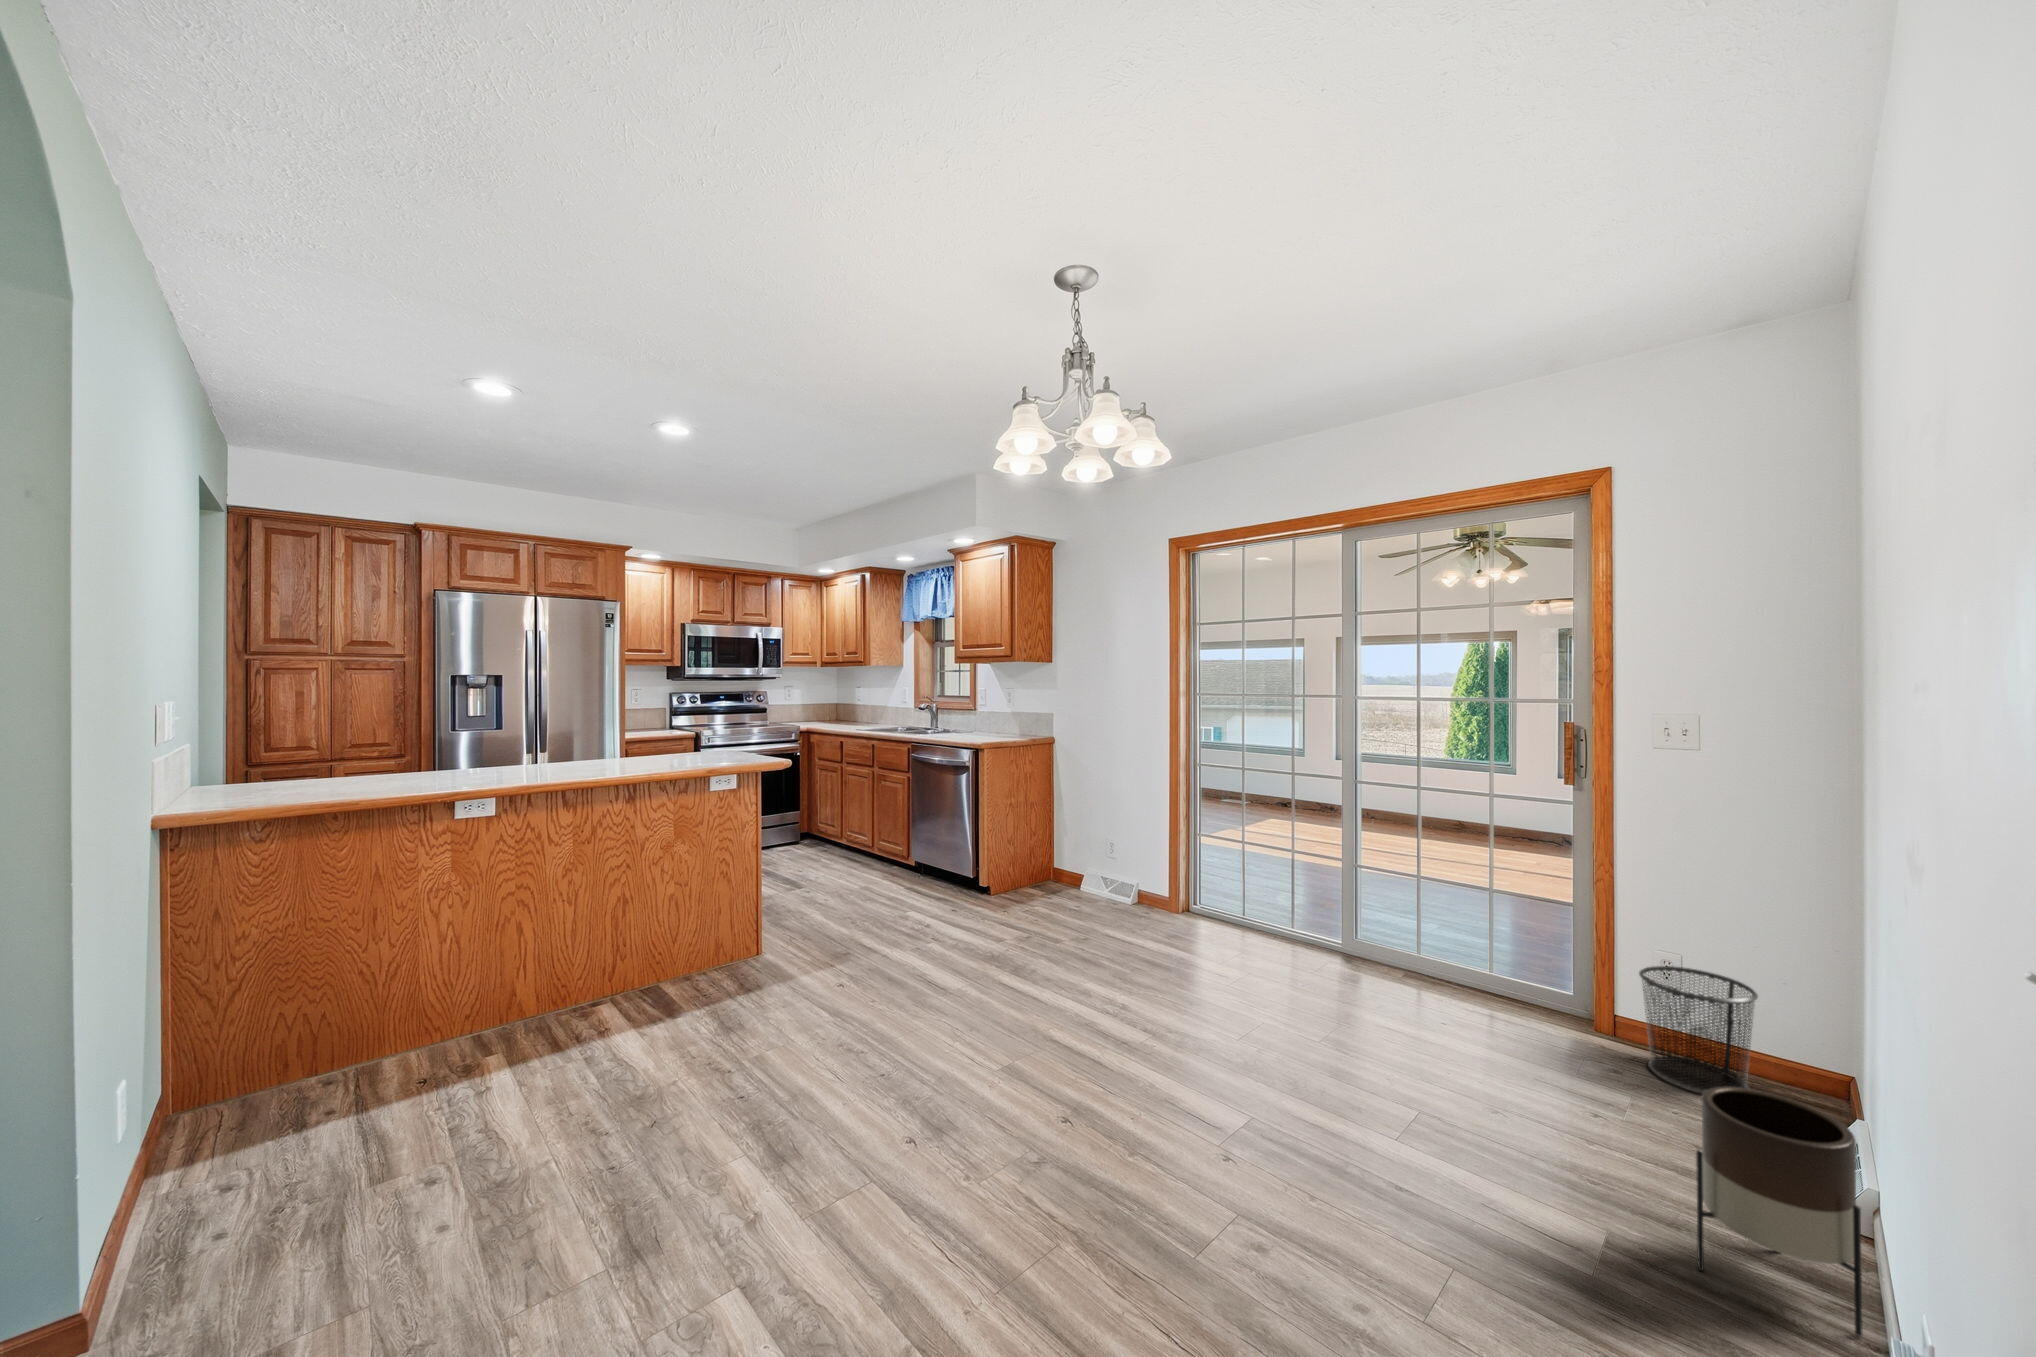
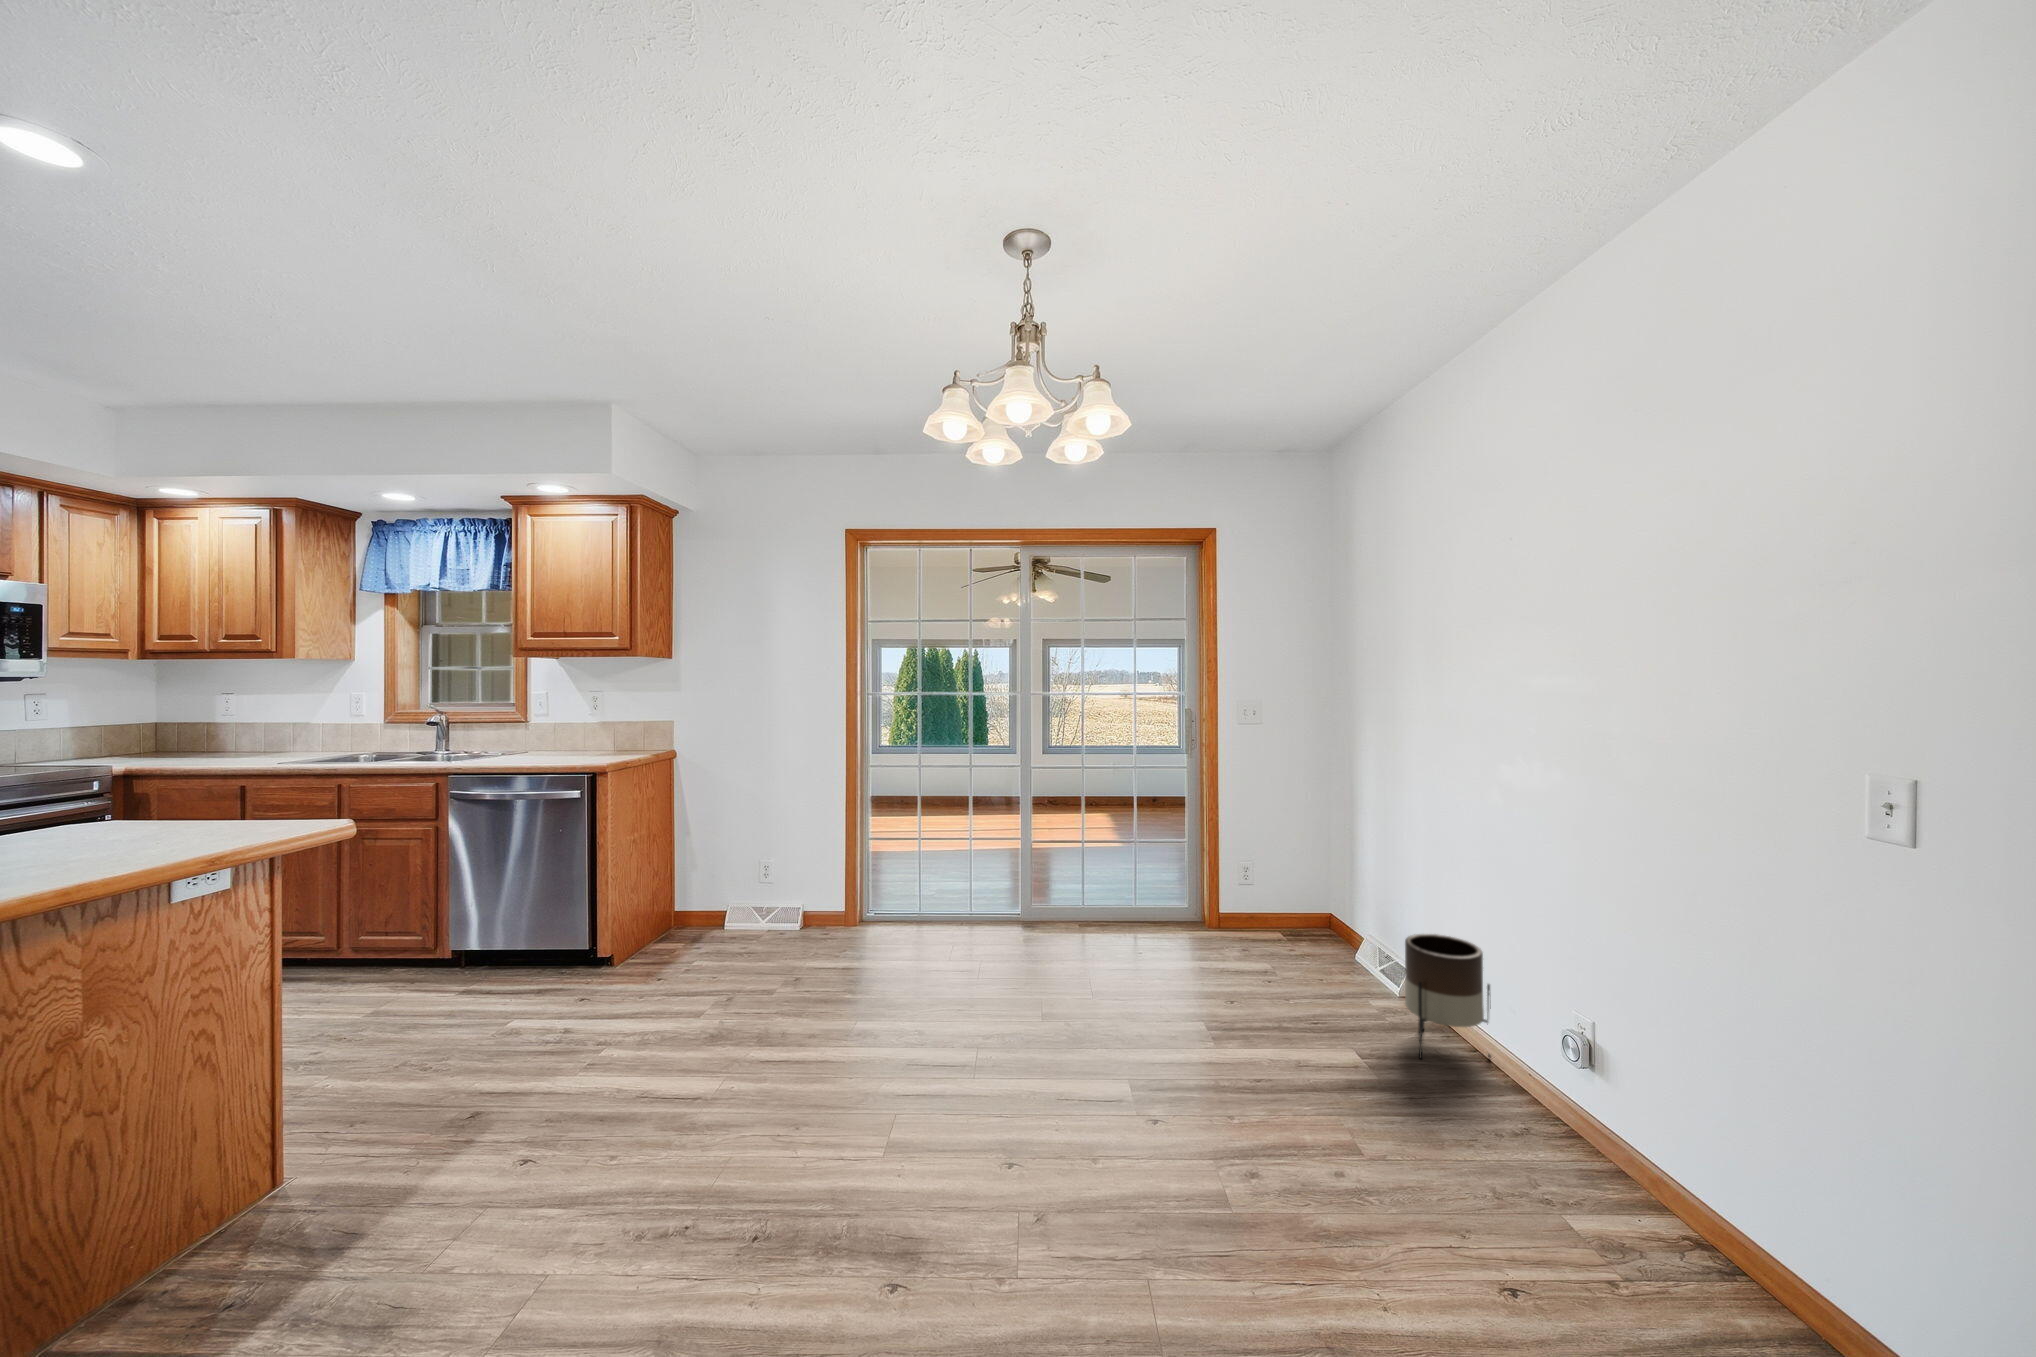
waste bin: present [1639,966,1758,1093] -> none [1252,871,1315,952]

